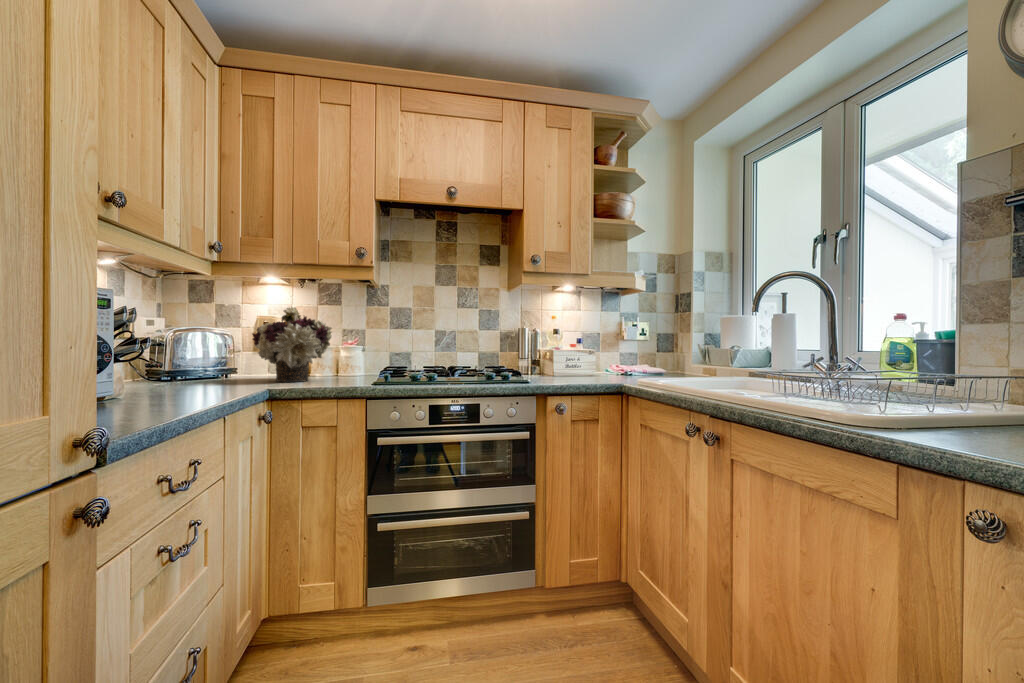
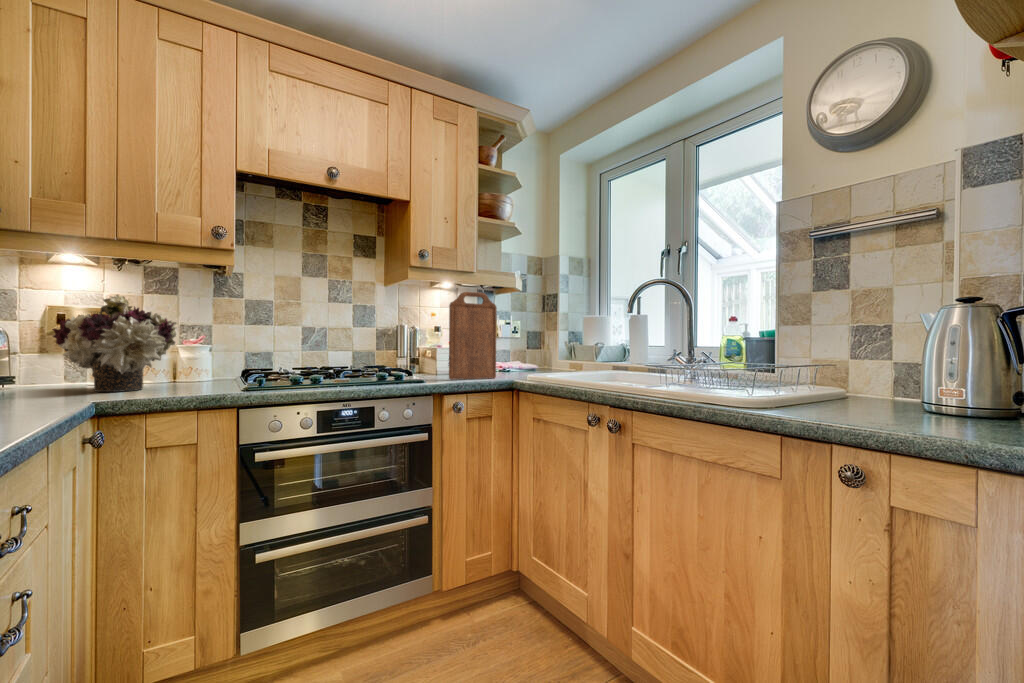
cutting board: none [554,294,604,381] -> present [449,292,497,380]

